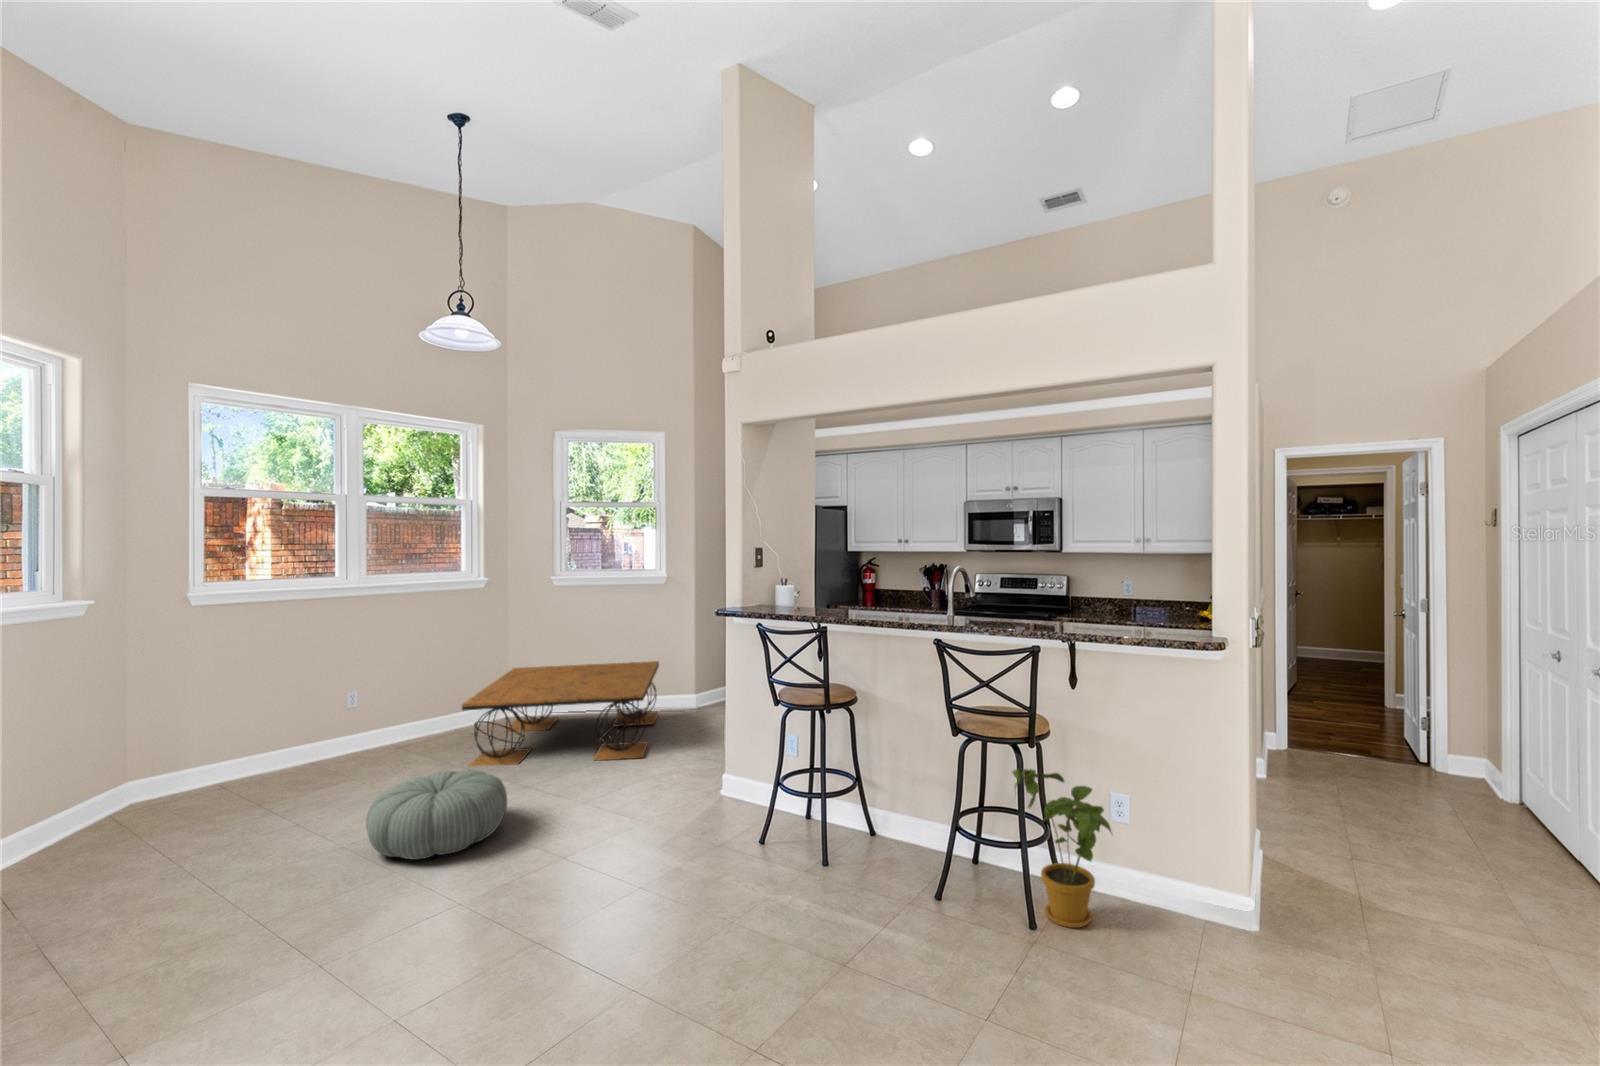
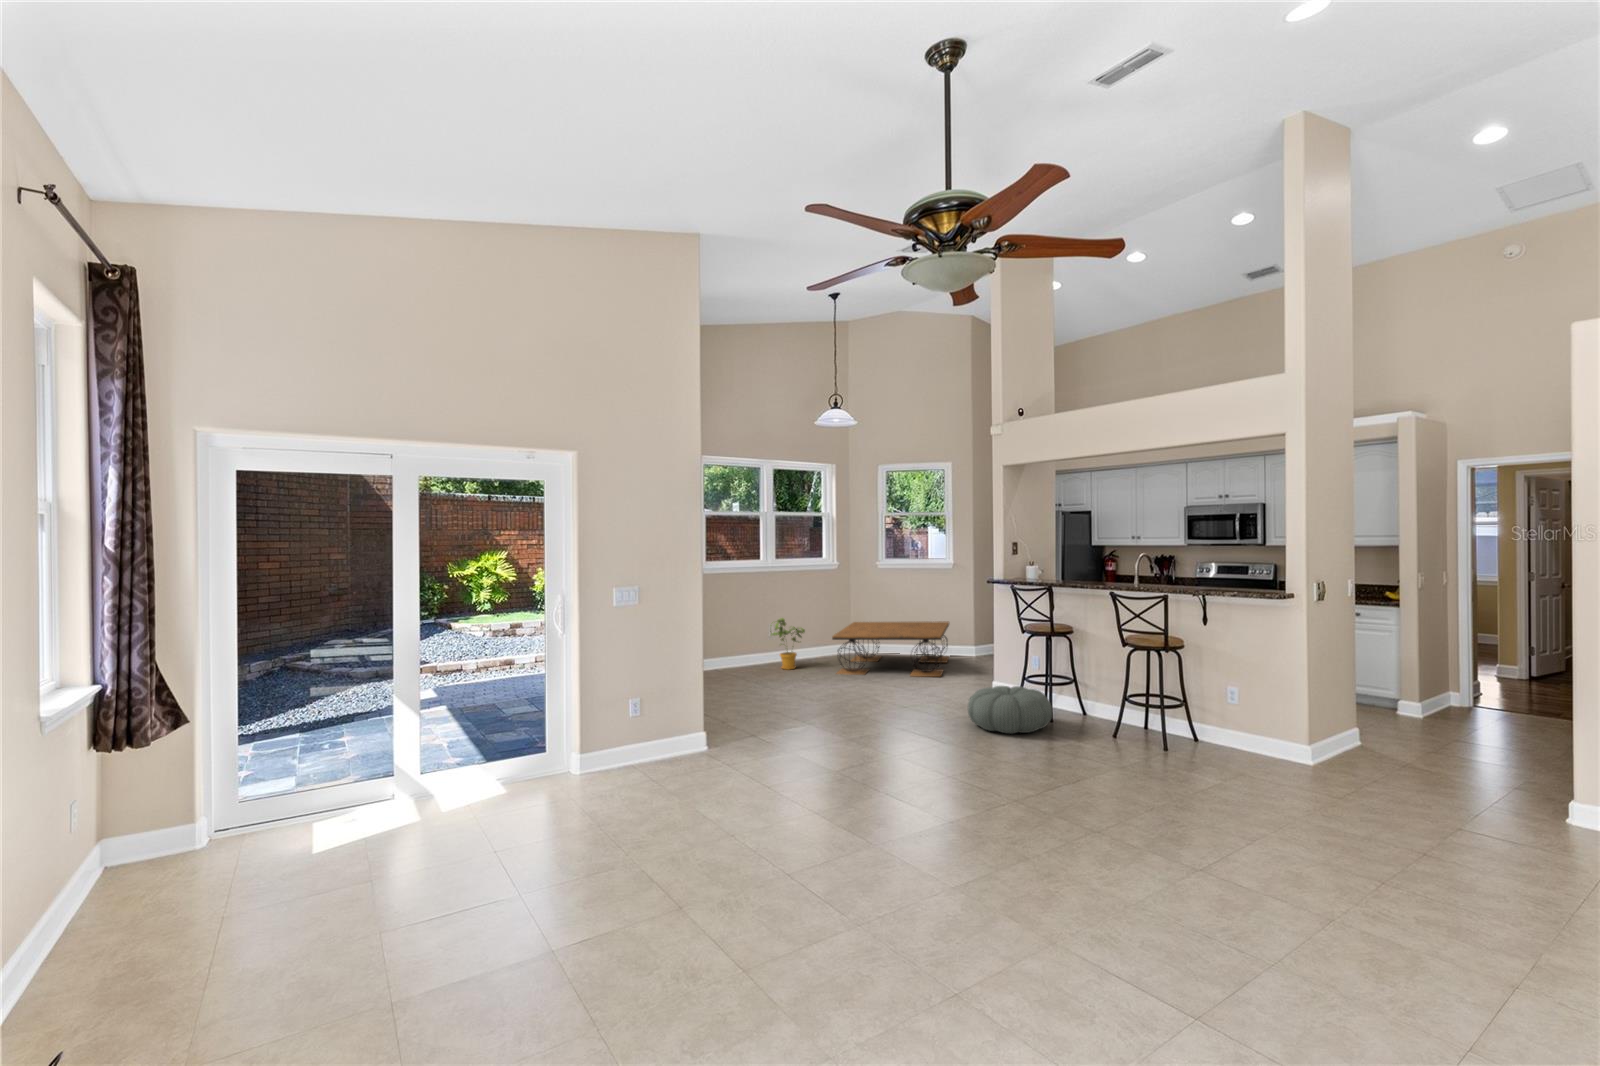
house plant: present [1012,769,1112,928] -> present [771,618,805,670]
pouf: present [366,770,507,859] -> present [968,686,1052,734]

